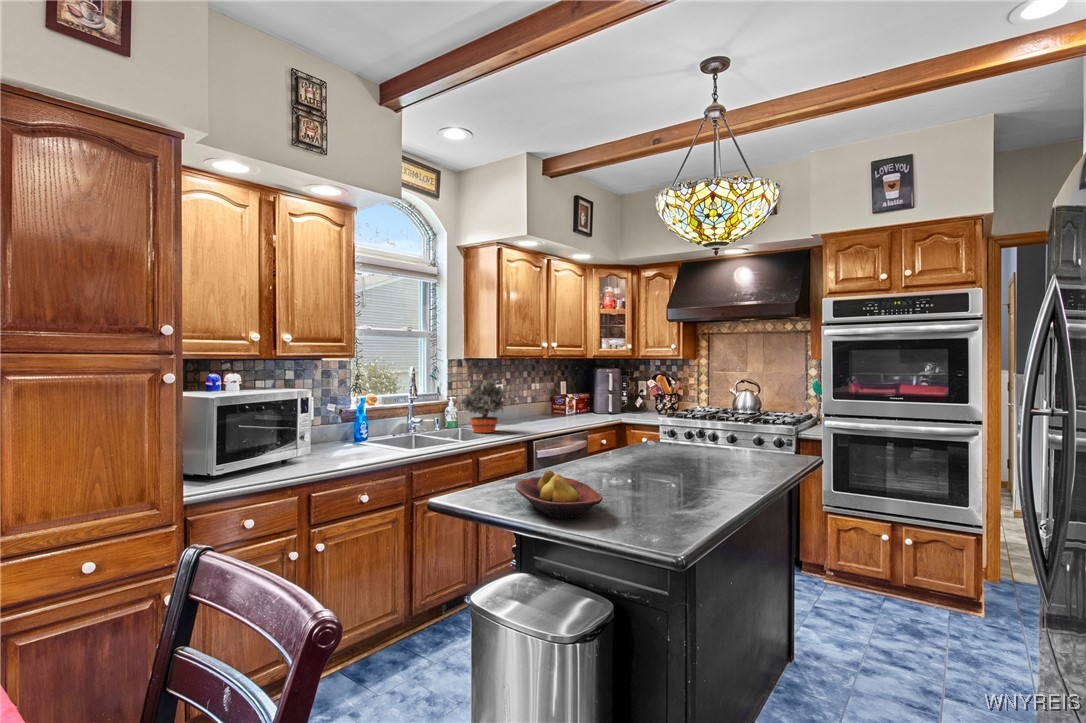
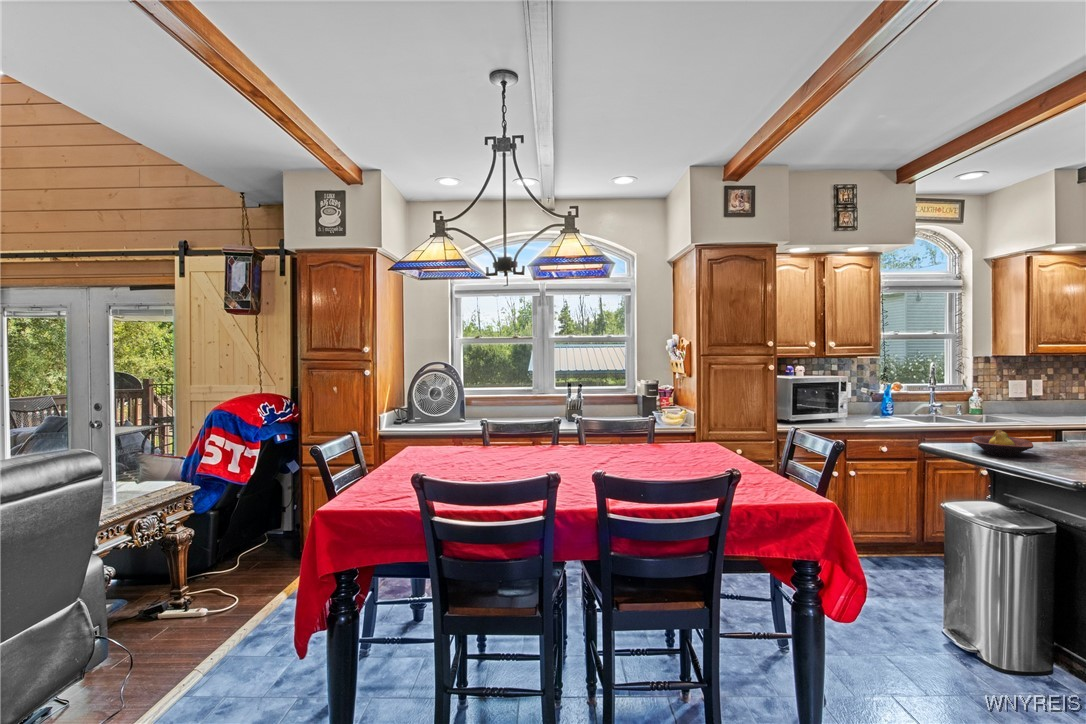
potted plant: present [458,379,506,433] -> none [980,373,1032,420]

